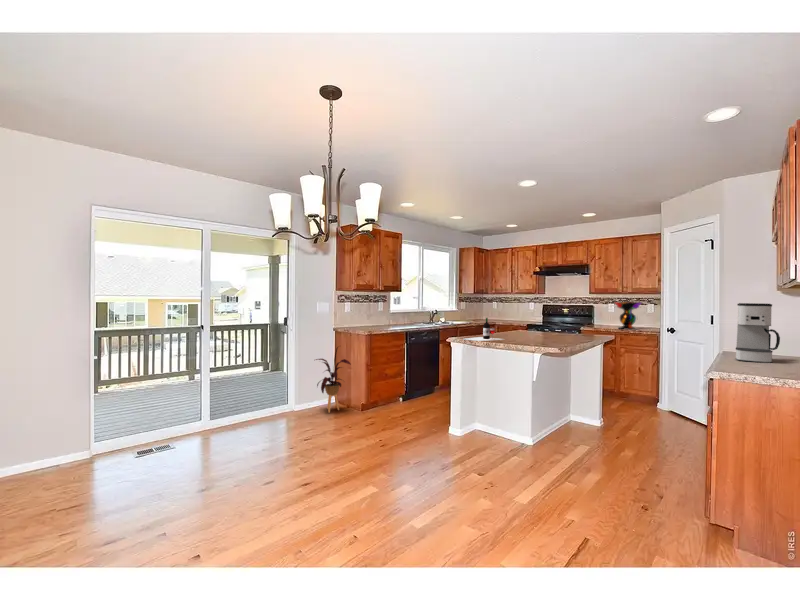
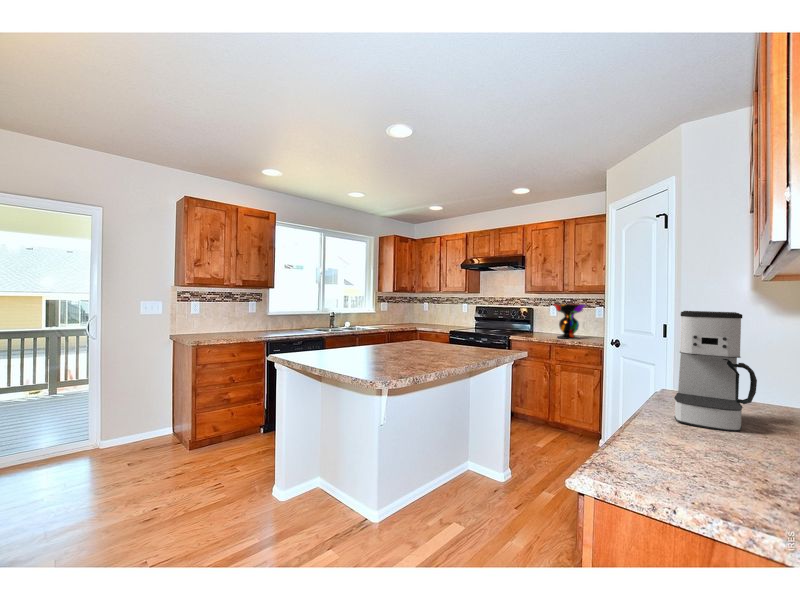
wine bottle: present [465,318,502,341] -> none [290,327,360,366]
house plant: present [316,347,351,412] -> none [114,363,167,457]

